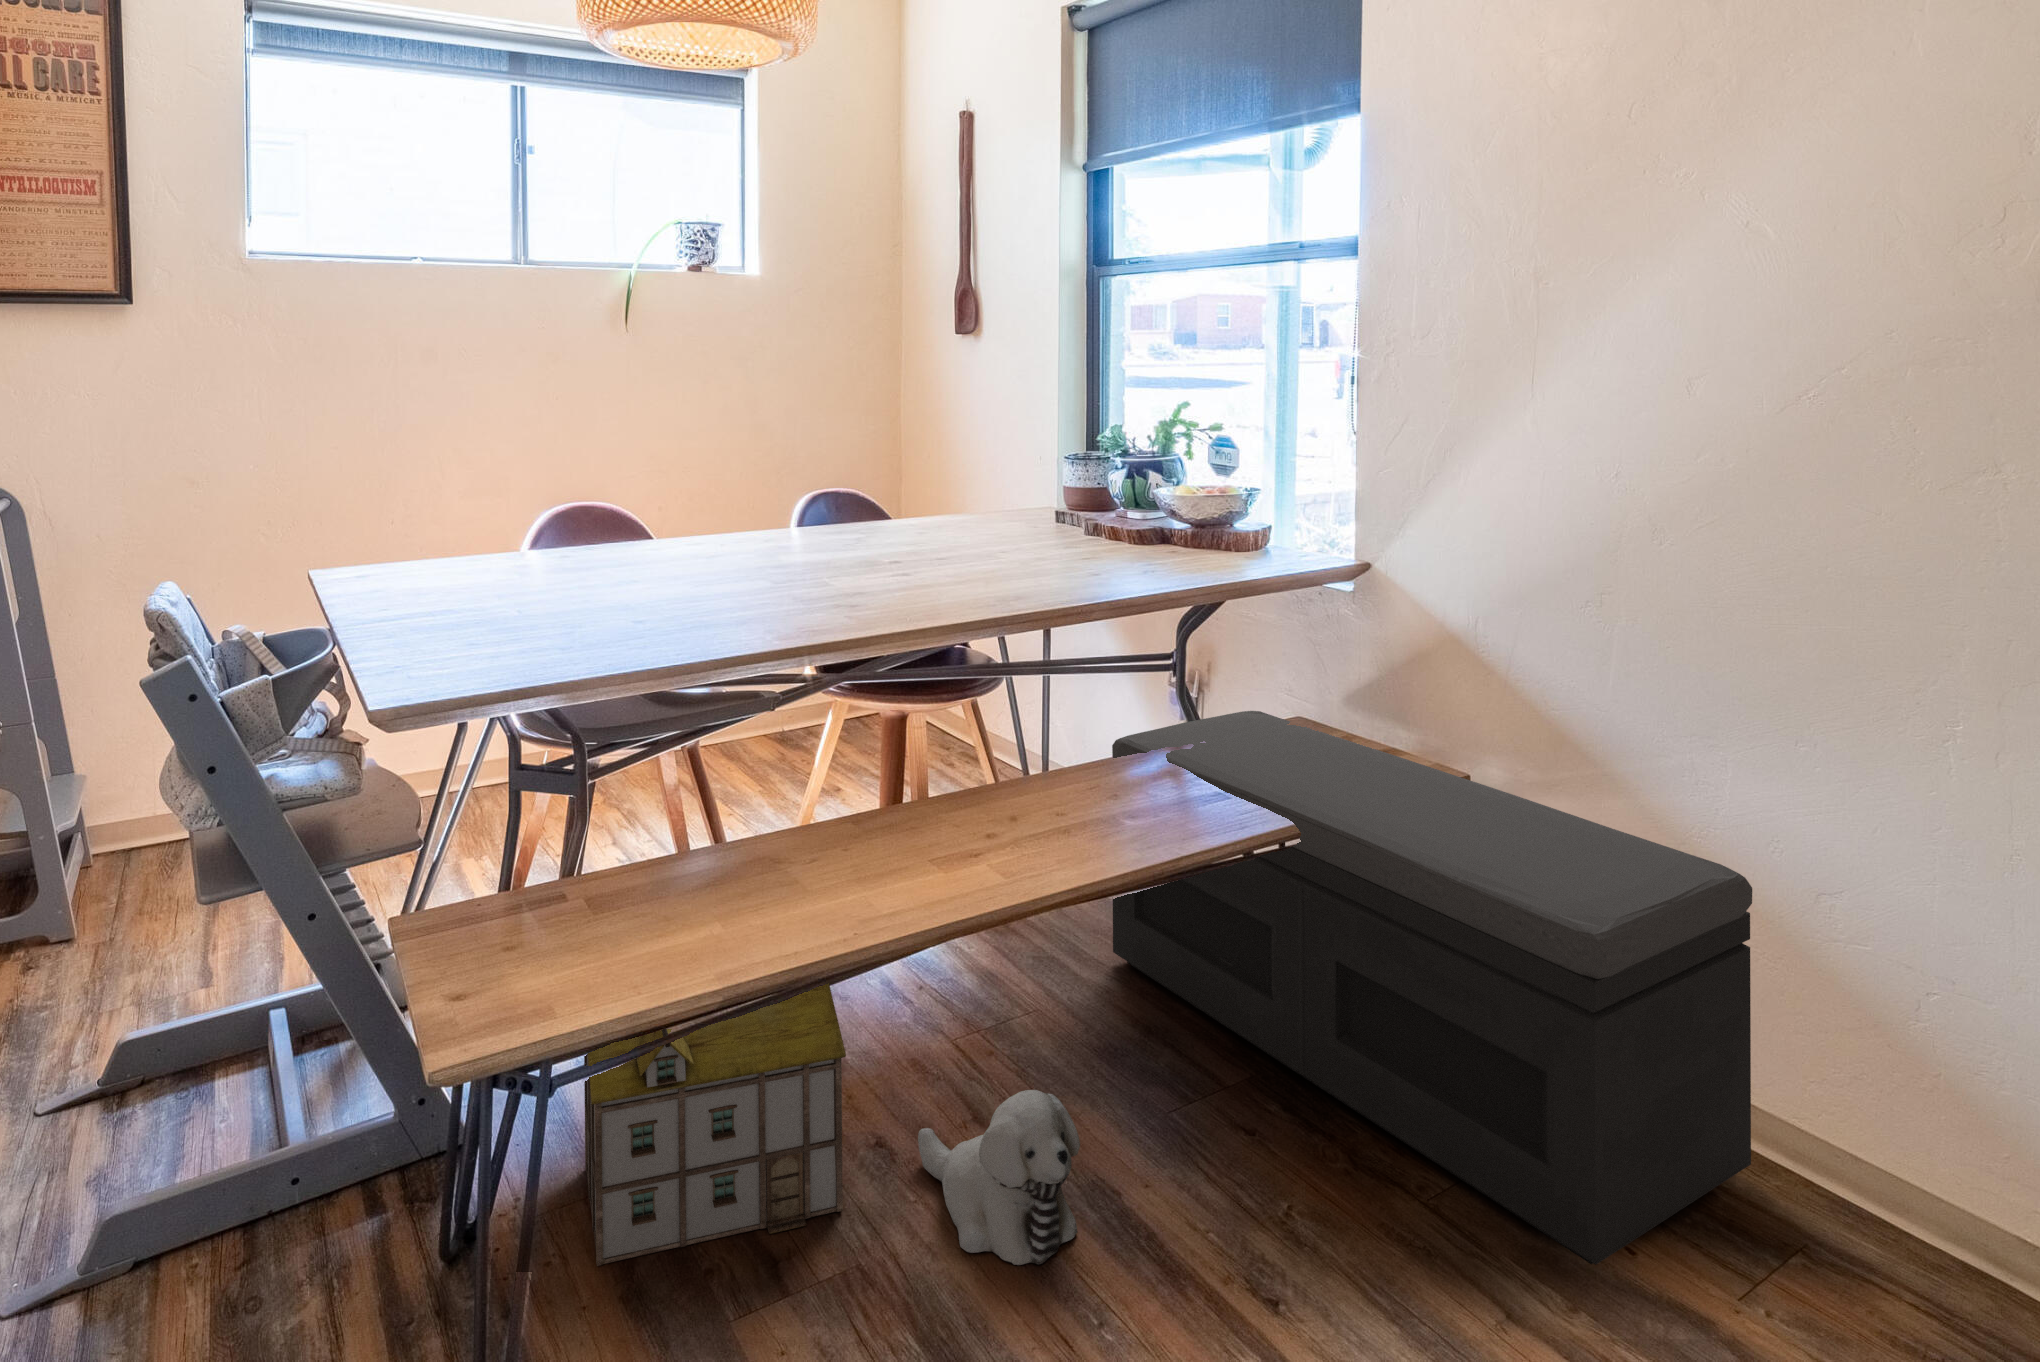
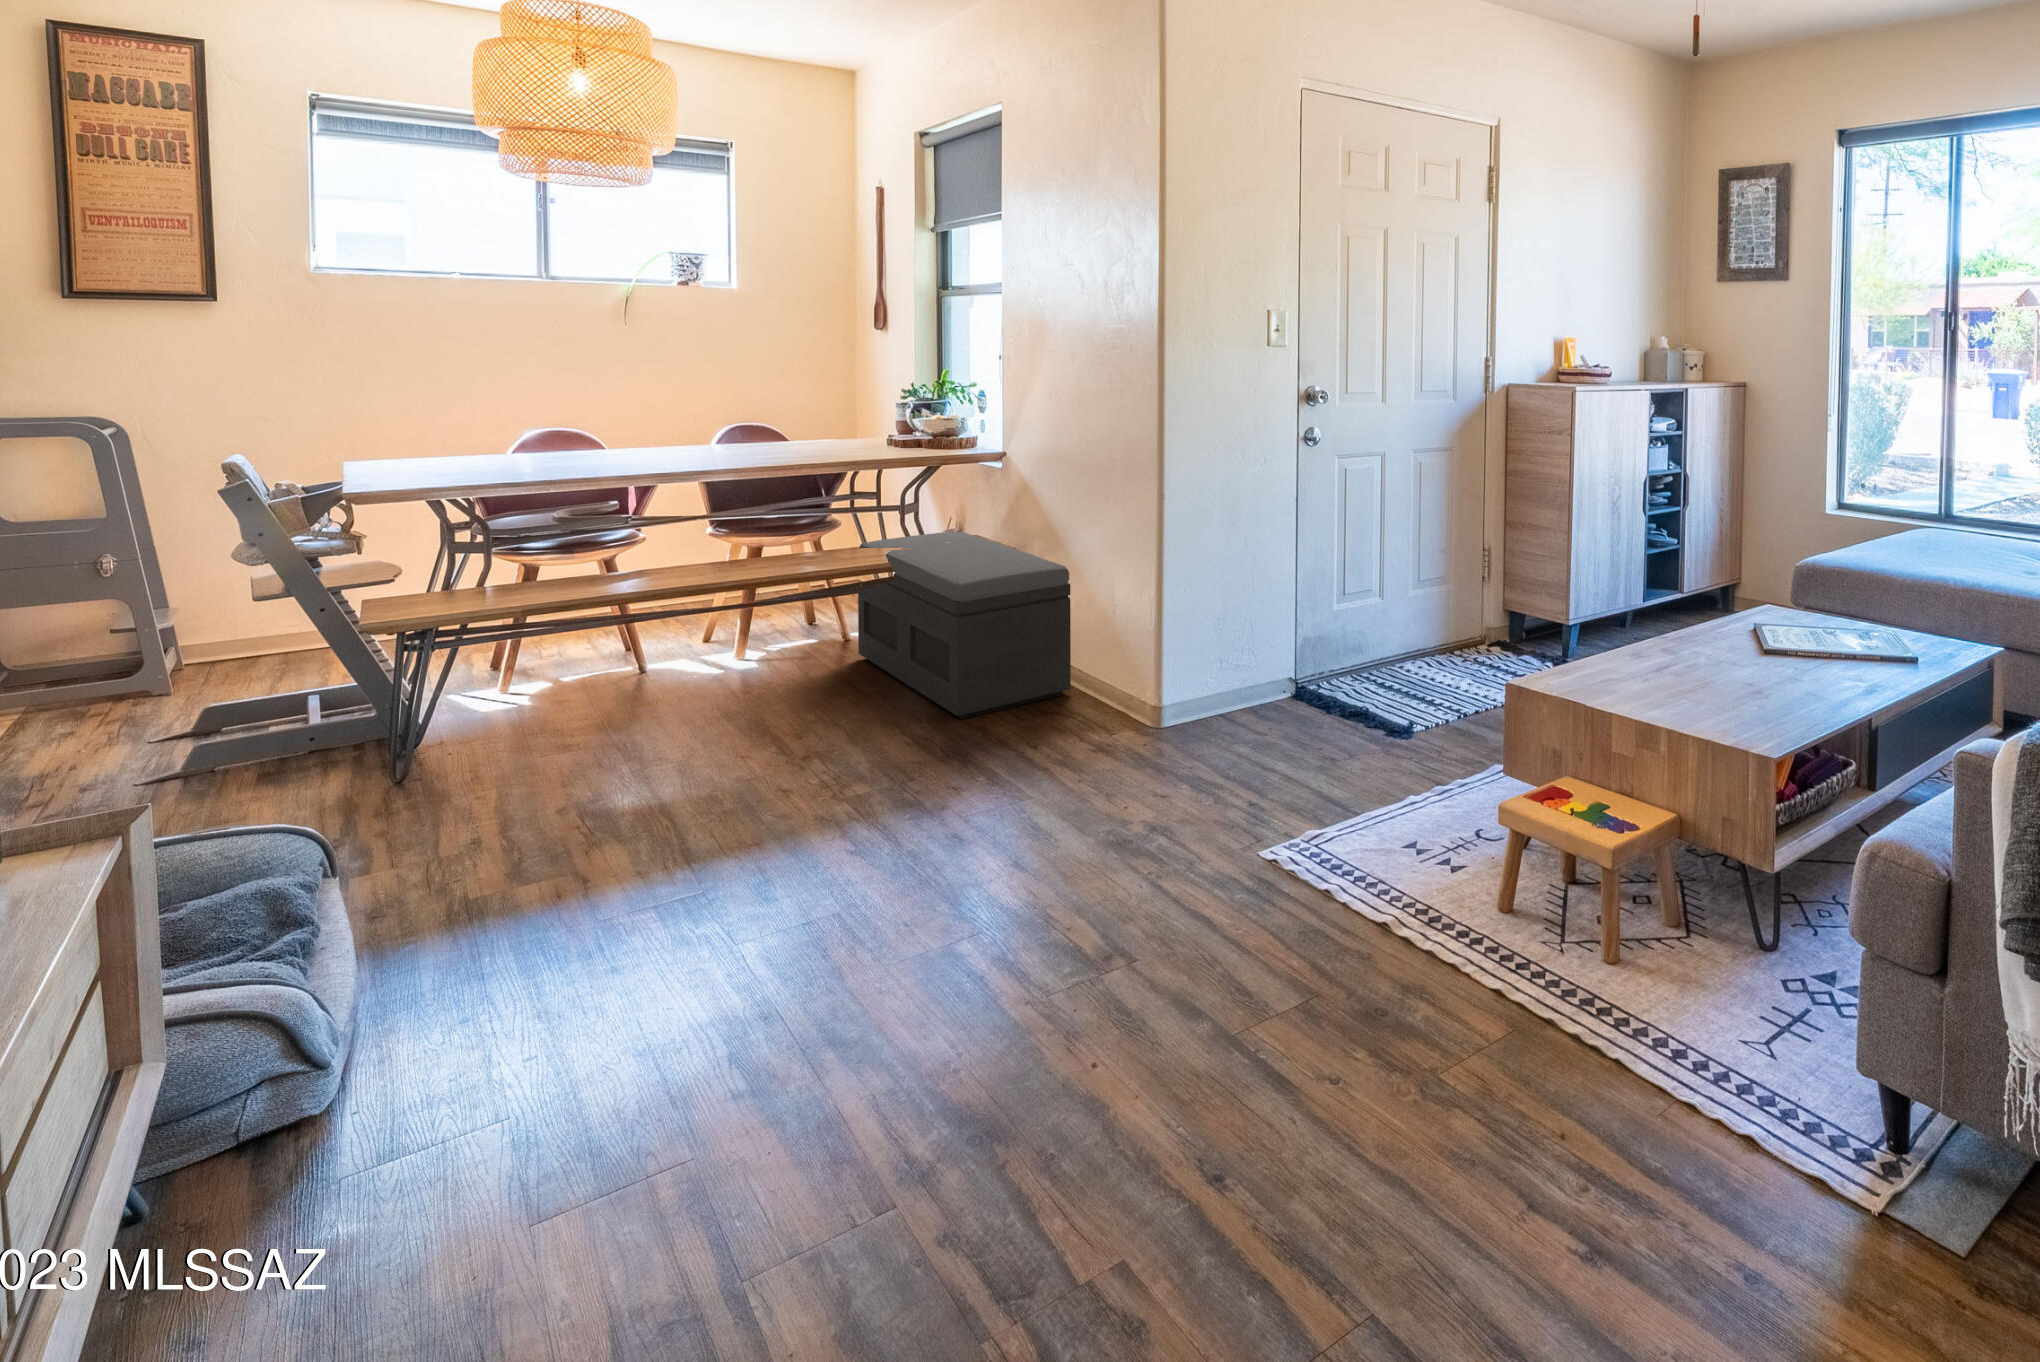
toy house: present [584,983,846,1266] -> none [476,629,628,756]
plush toy: present [918,1090,1080,1265] -> none [673,672,741,739]

